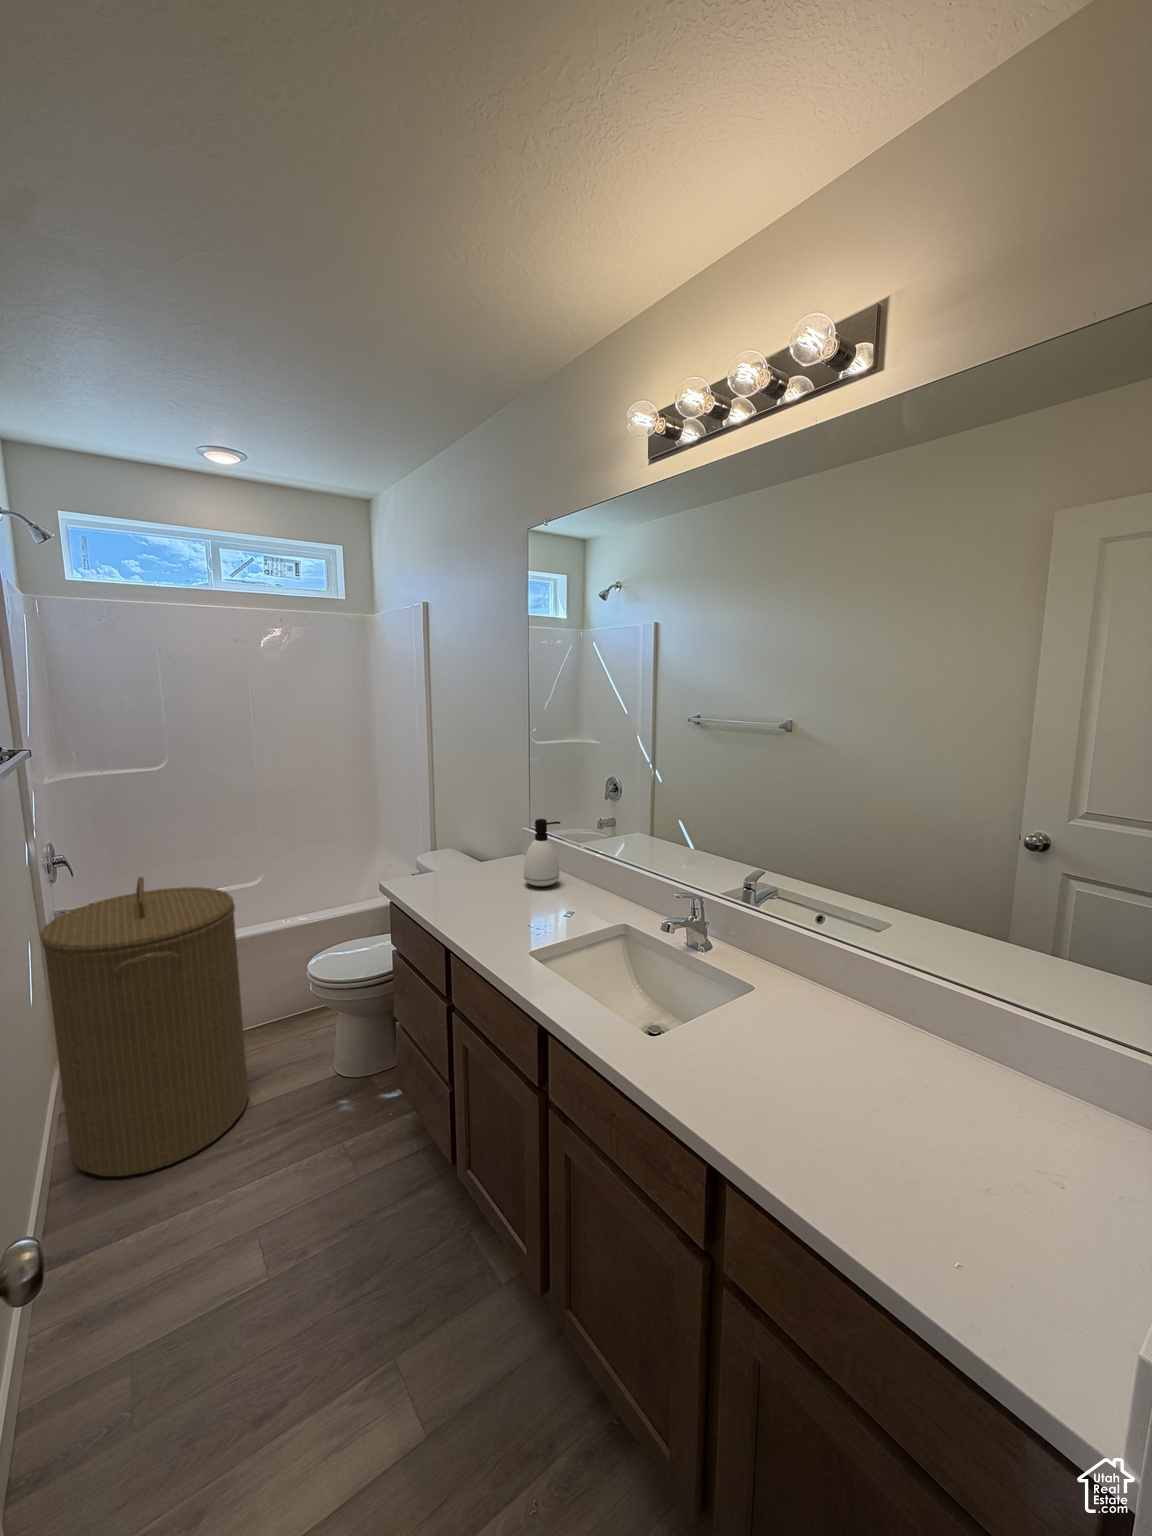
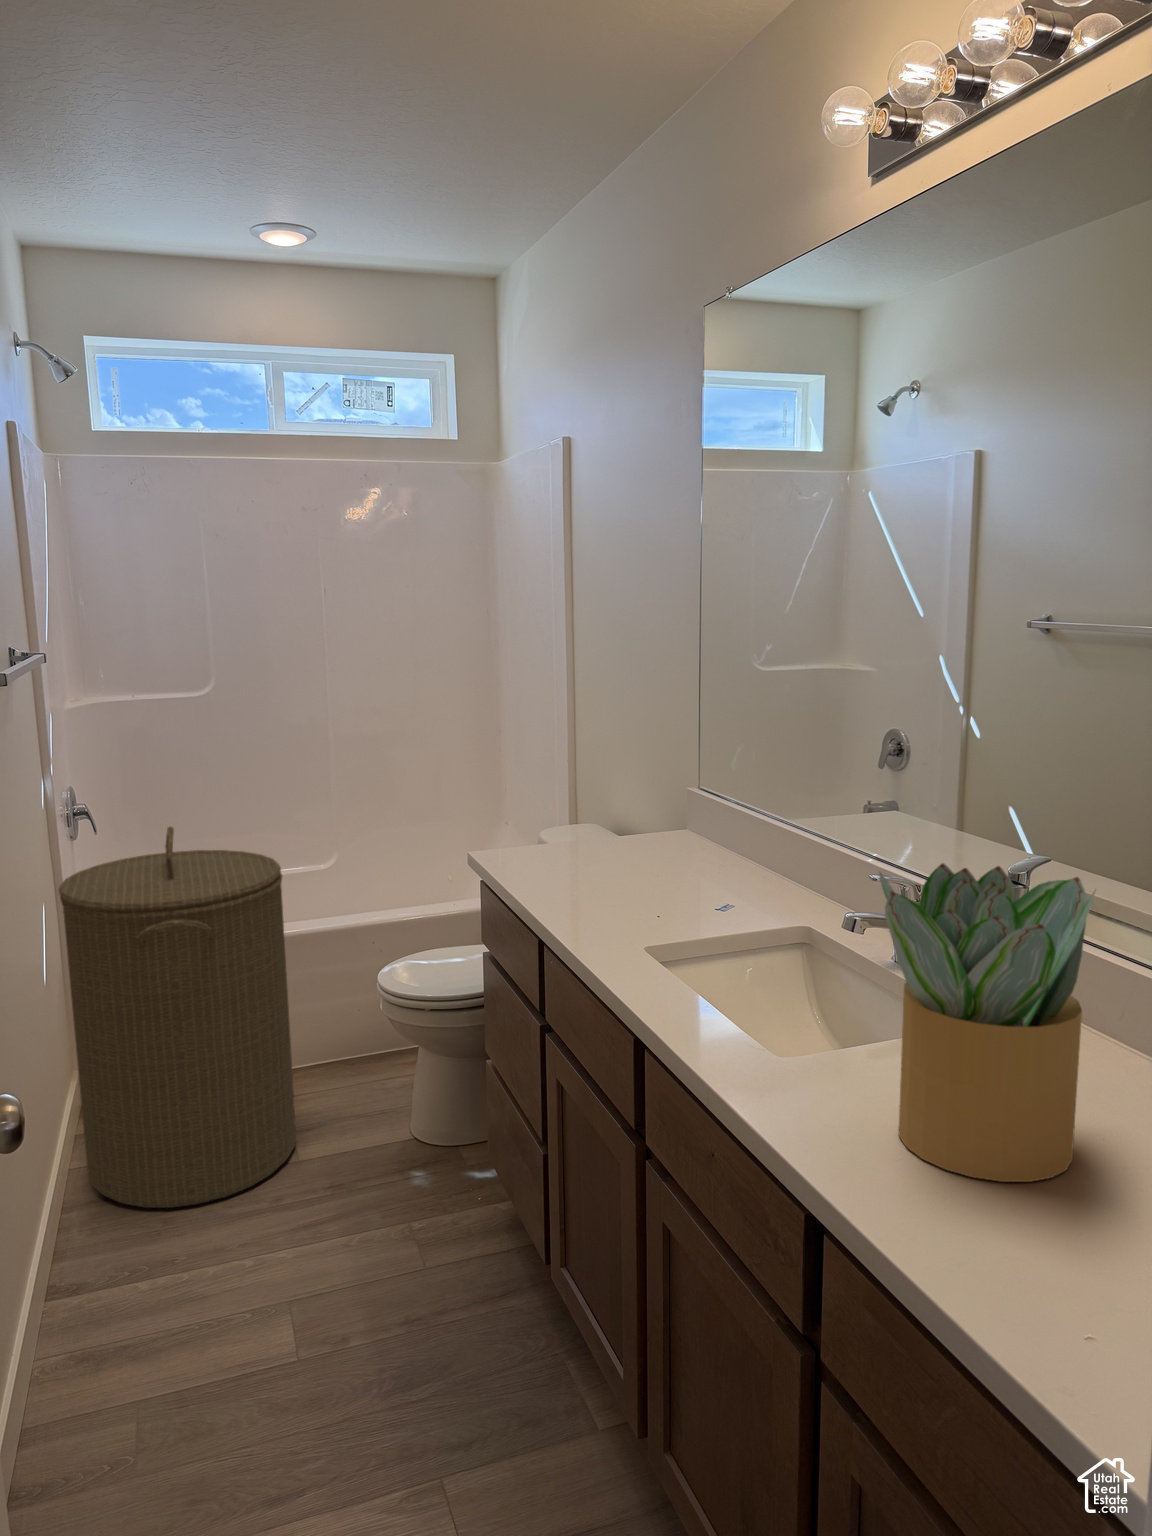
soap dispenser: present [524,819,560,886] -> none [670,768,727,871]
potted plant: none [758,909,914,1149] -> present [880,864,1095,1182]

